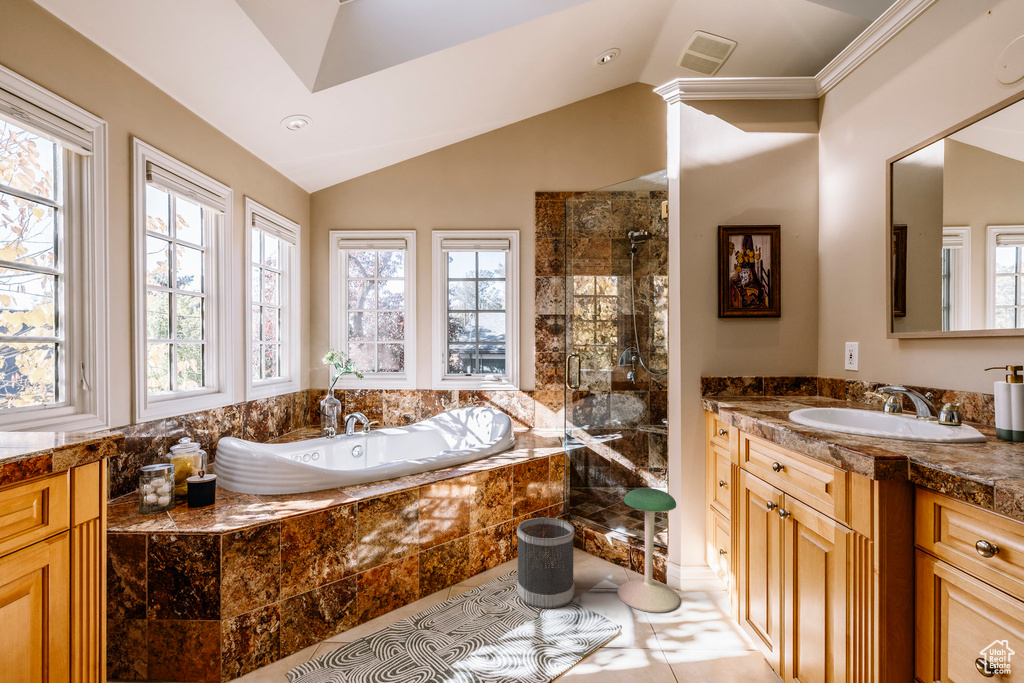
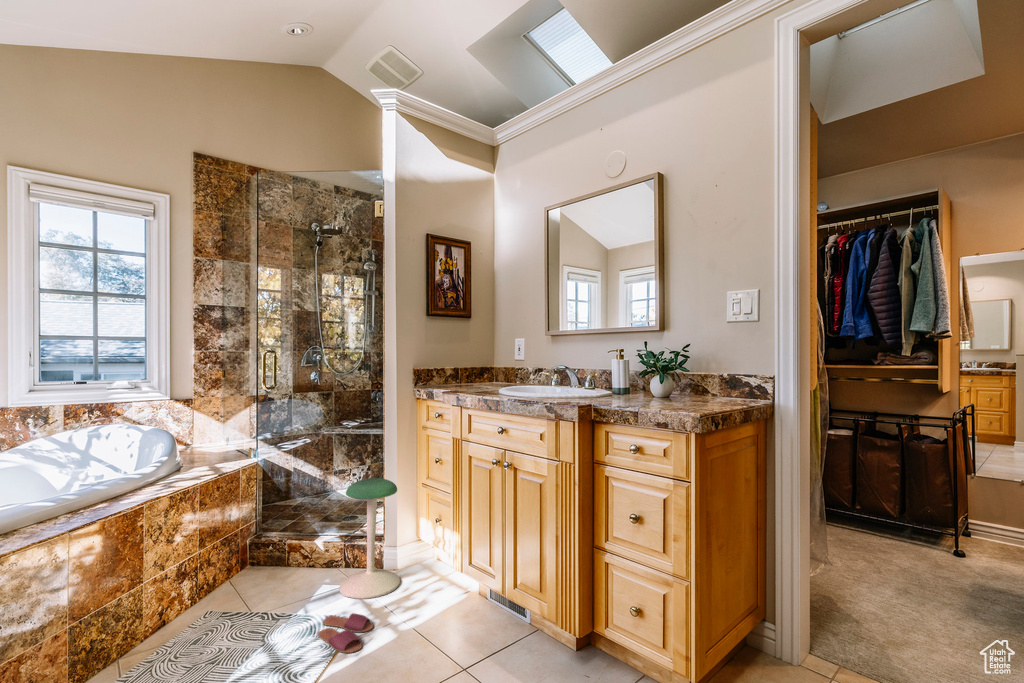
wastebasket: present [517,517,574,609] -> none [223,533,296,639]
slippers: none [580,613,631,659] -> present [318,613,373,653]

